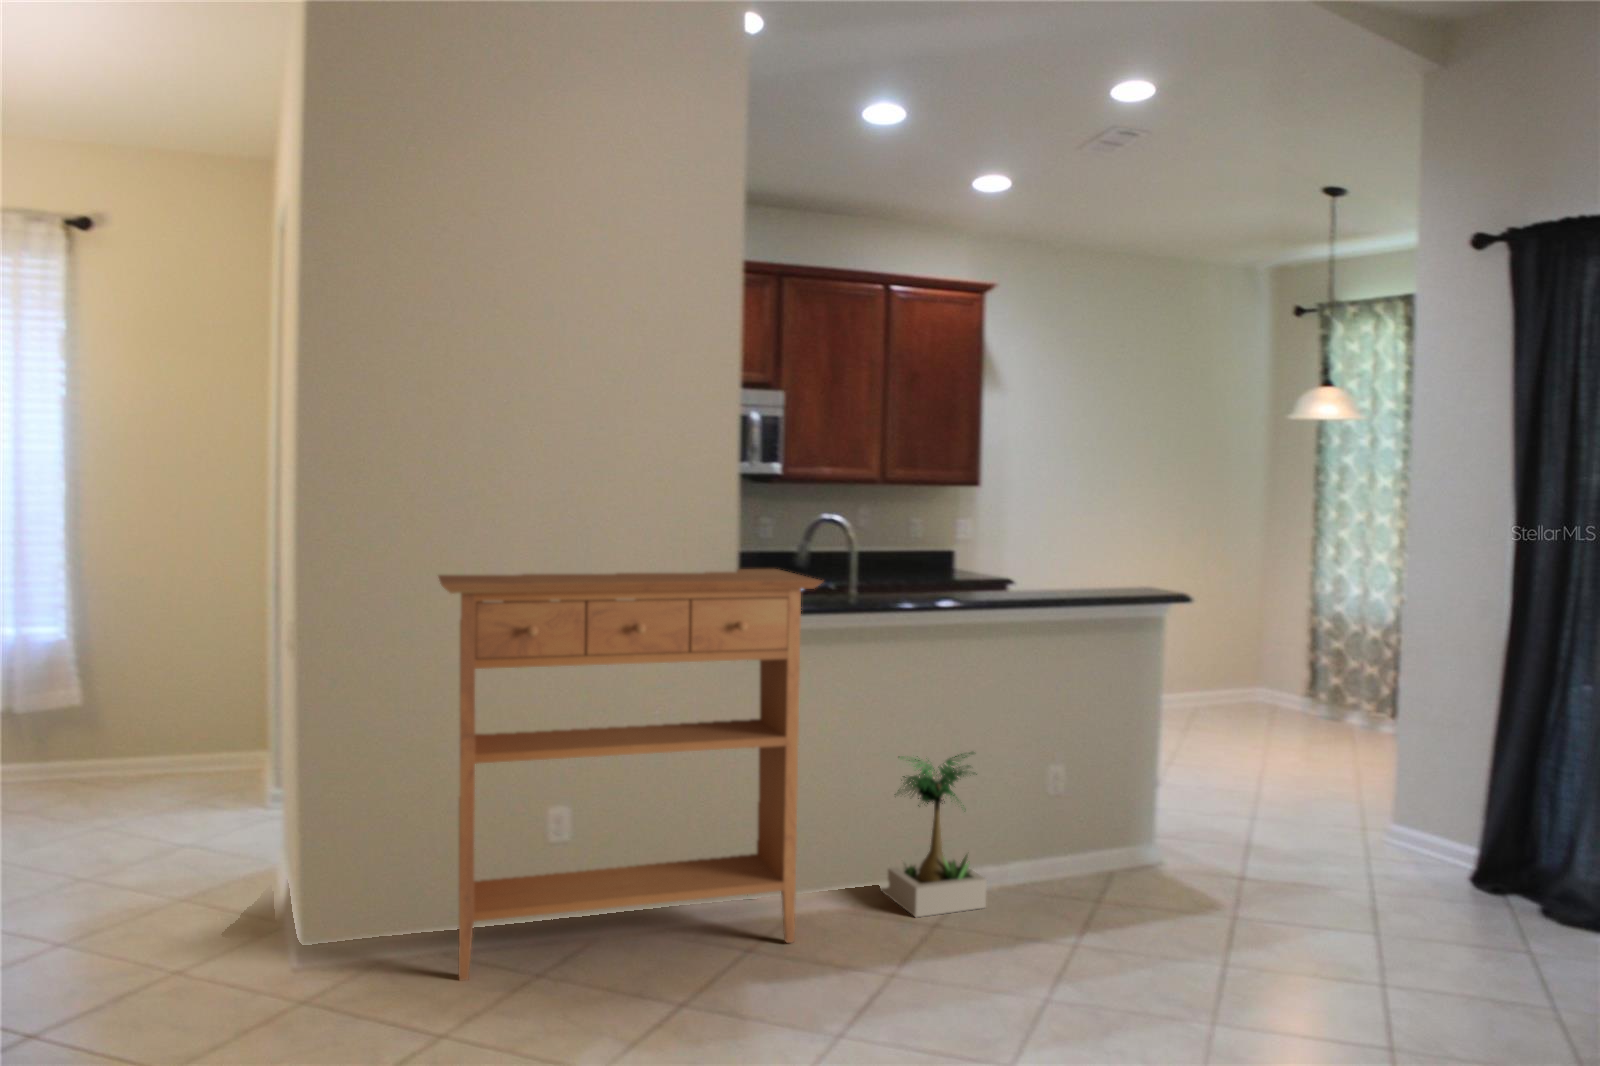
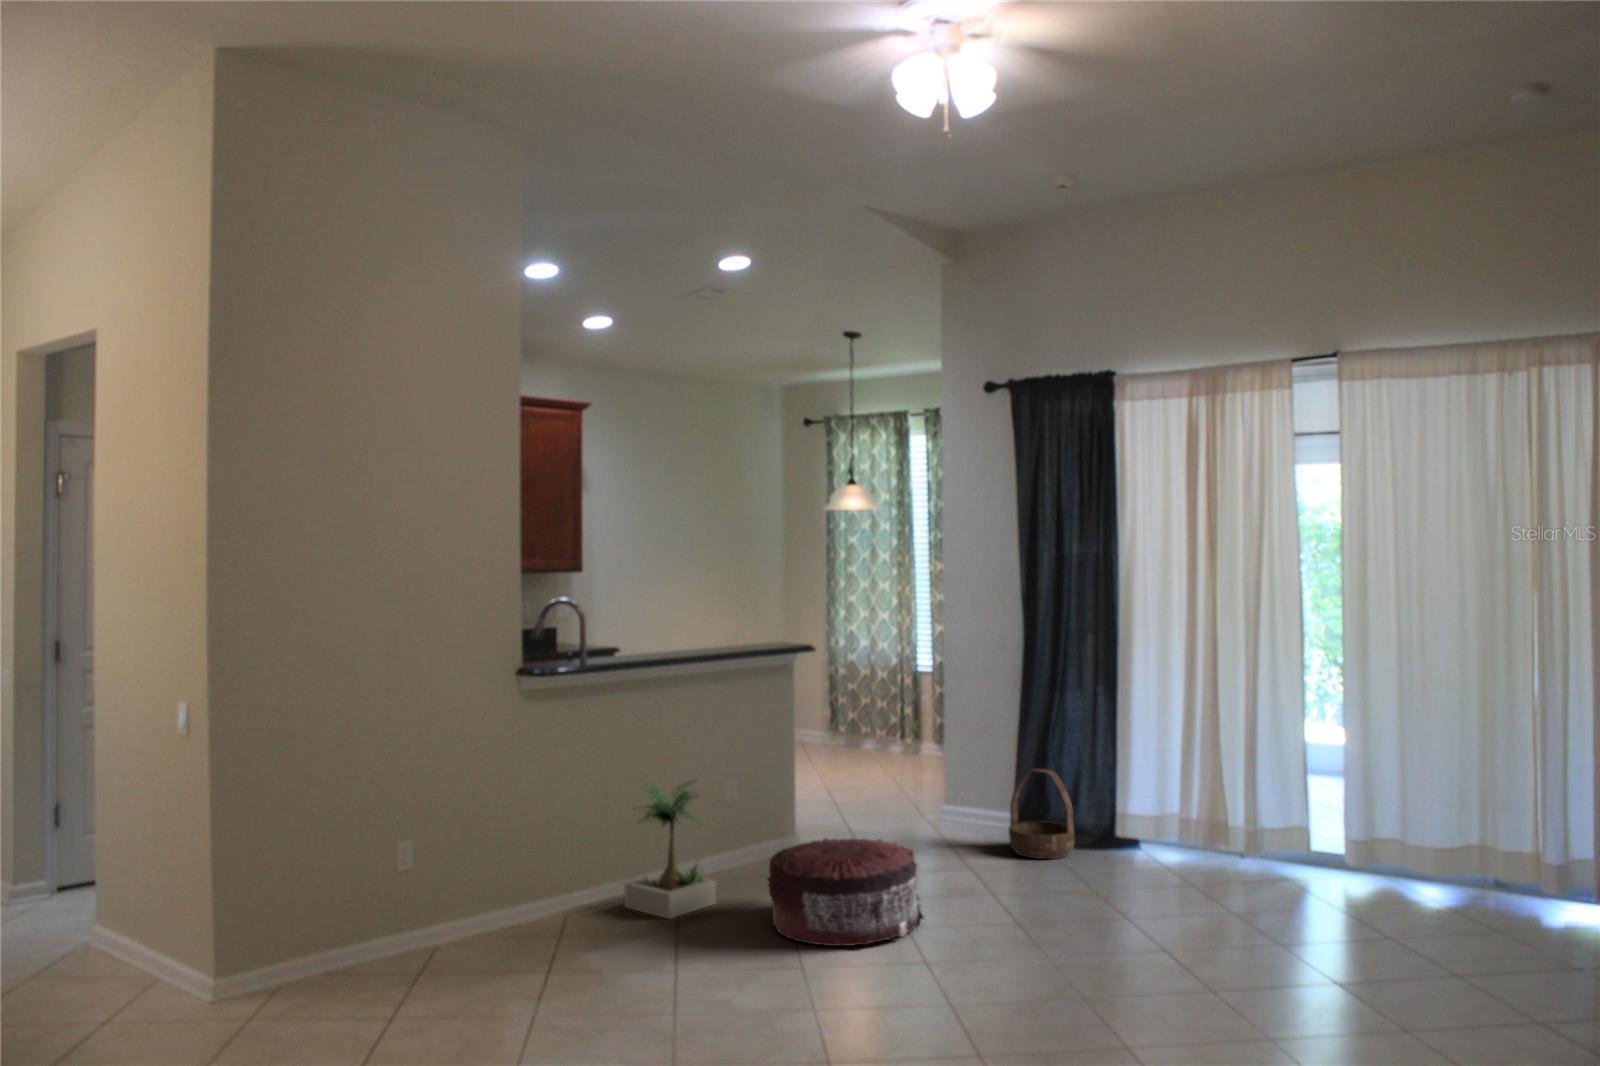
console table: present [439,569,822,980] -> none [251,639,611,1032]
basket: none [1451,797,1559,932] -> present [1009,769,1074,859]
pouf: none [1023,851,1236,1013] -> present [767,838,923,946]

